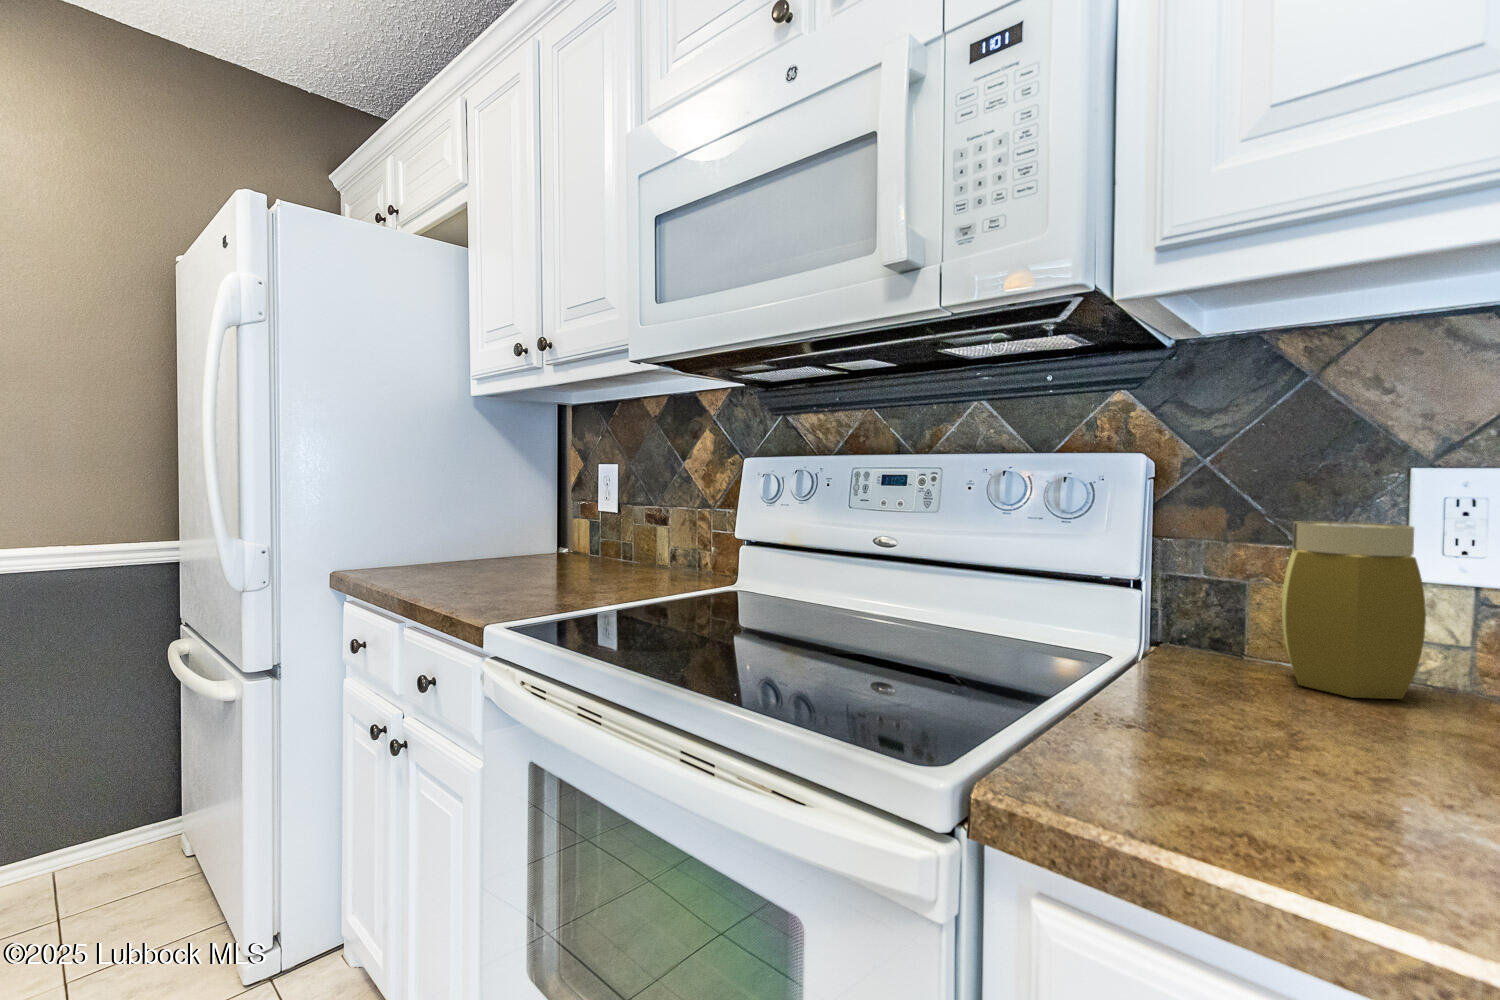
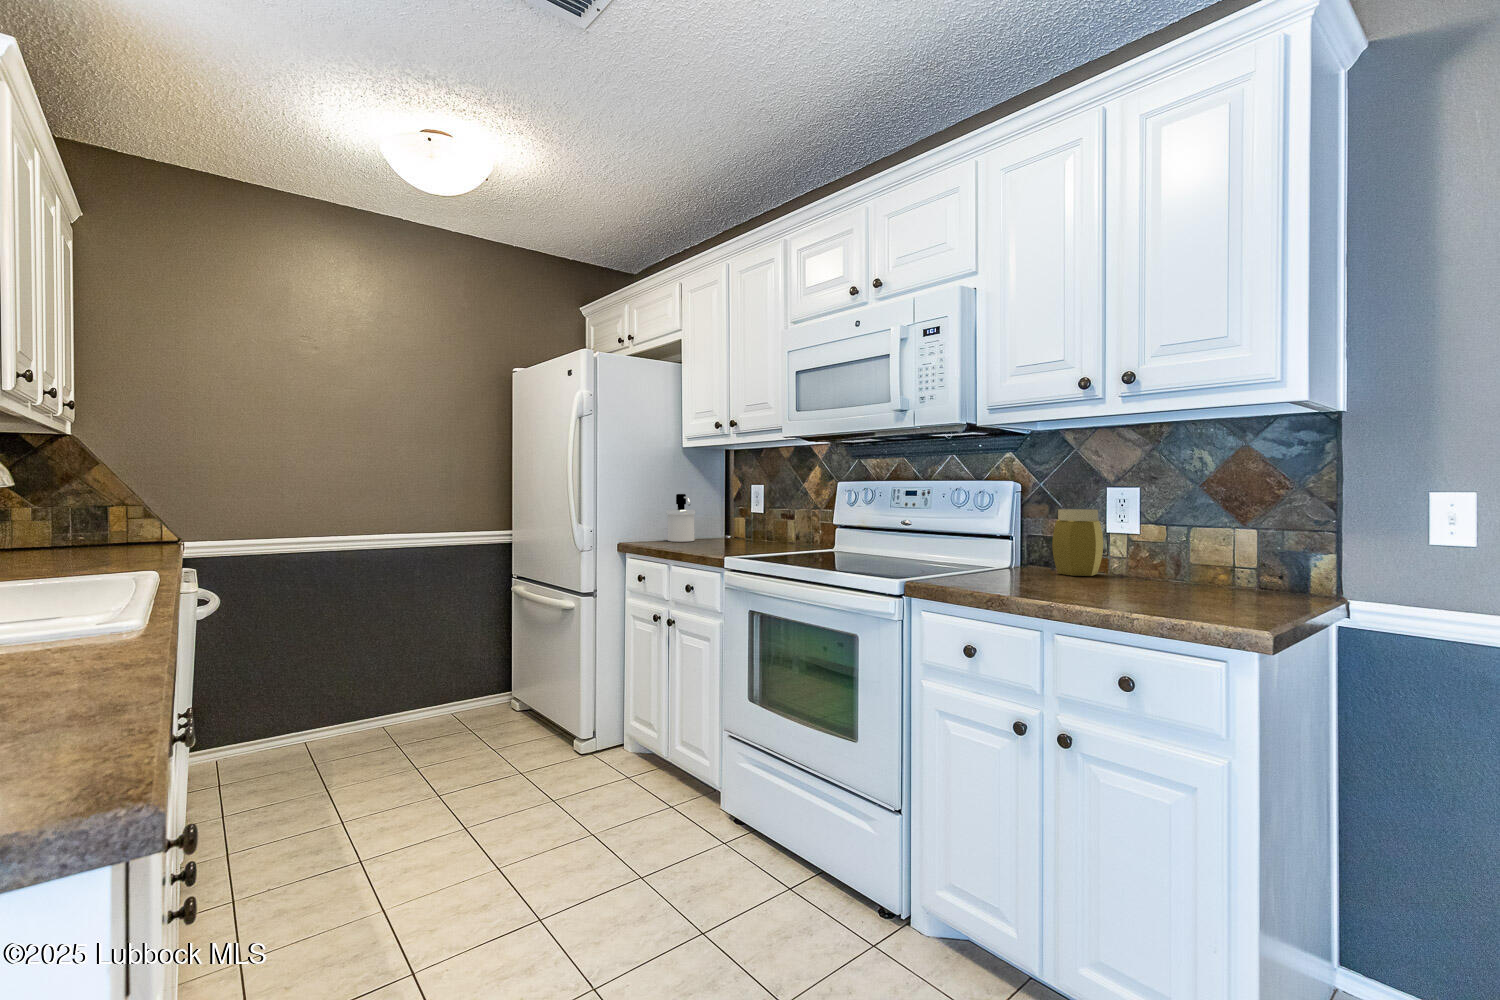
soap dispenser: none [432,478,488,565] -> present [667,494,696,542]

